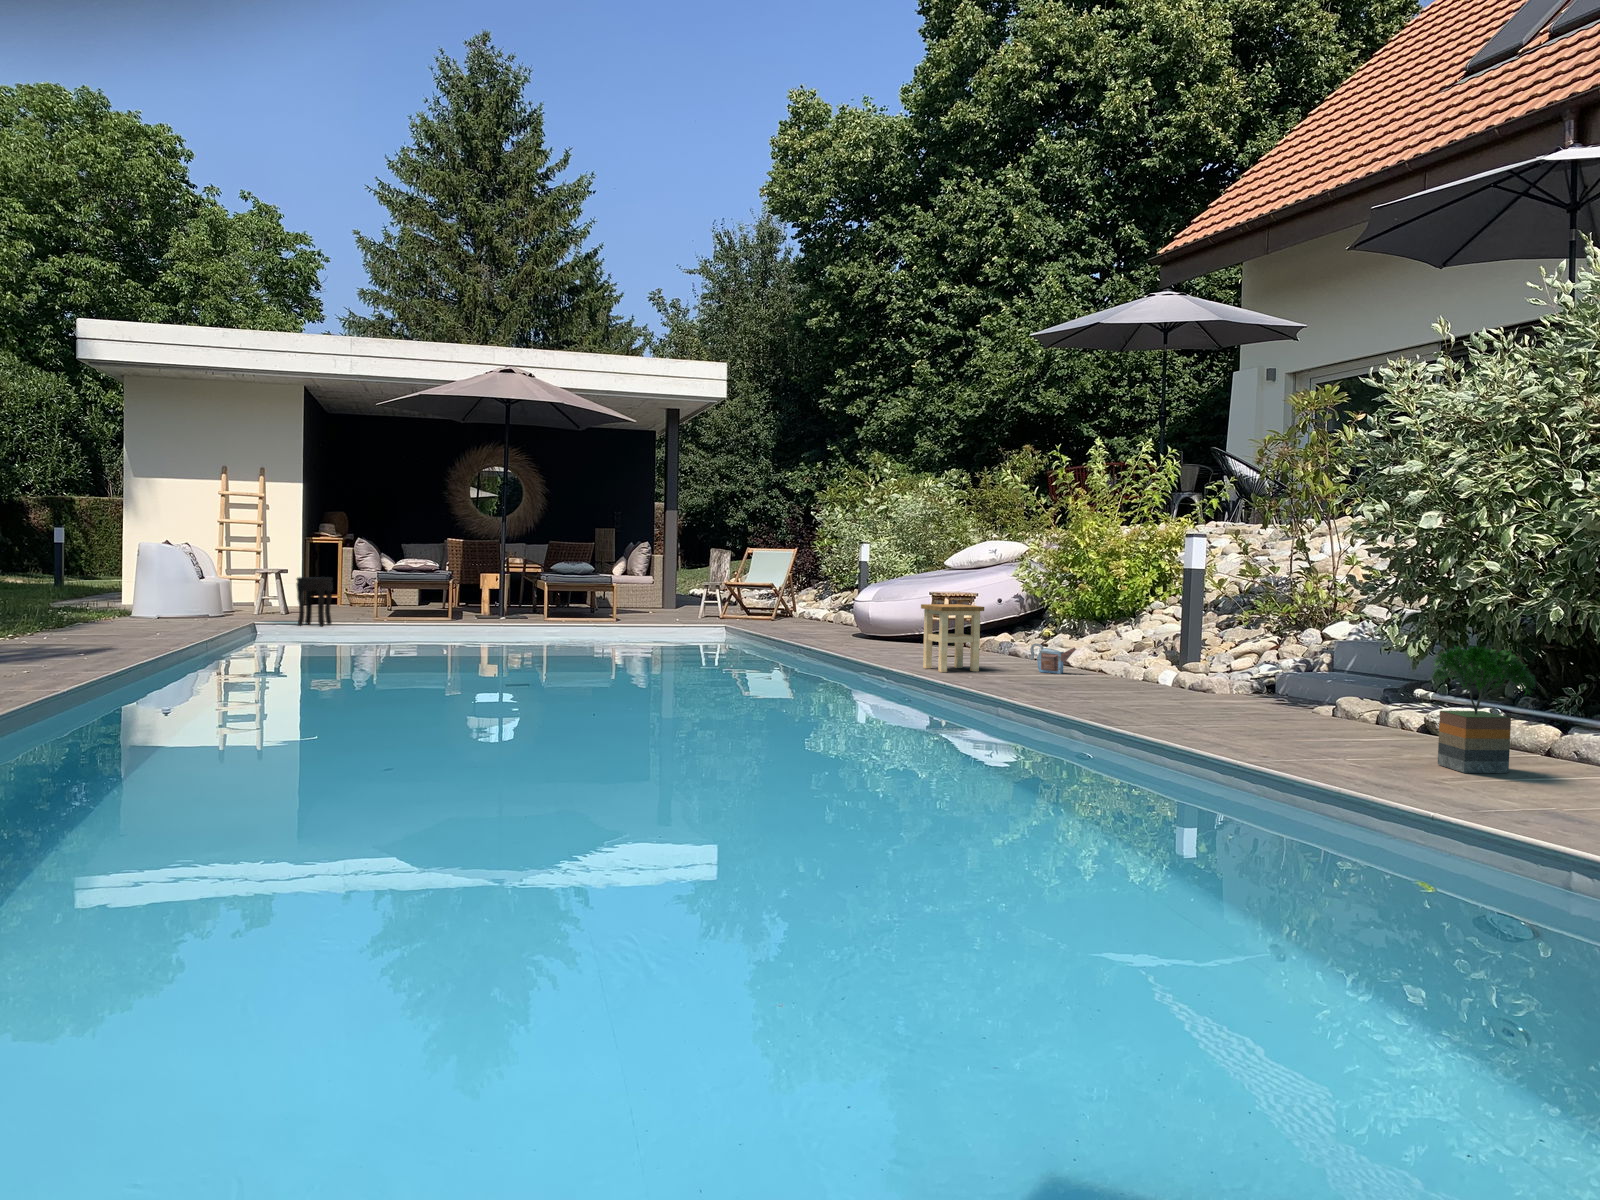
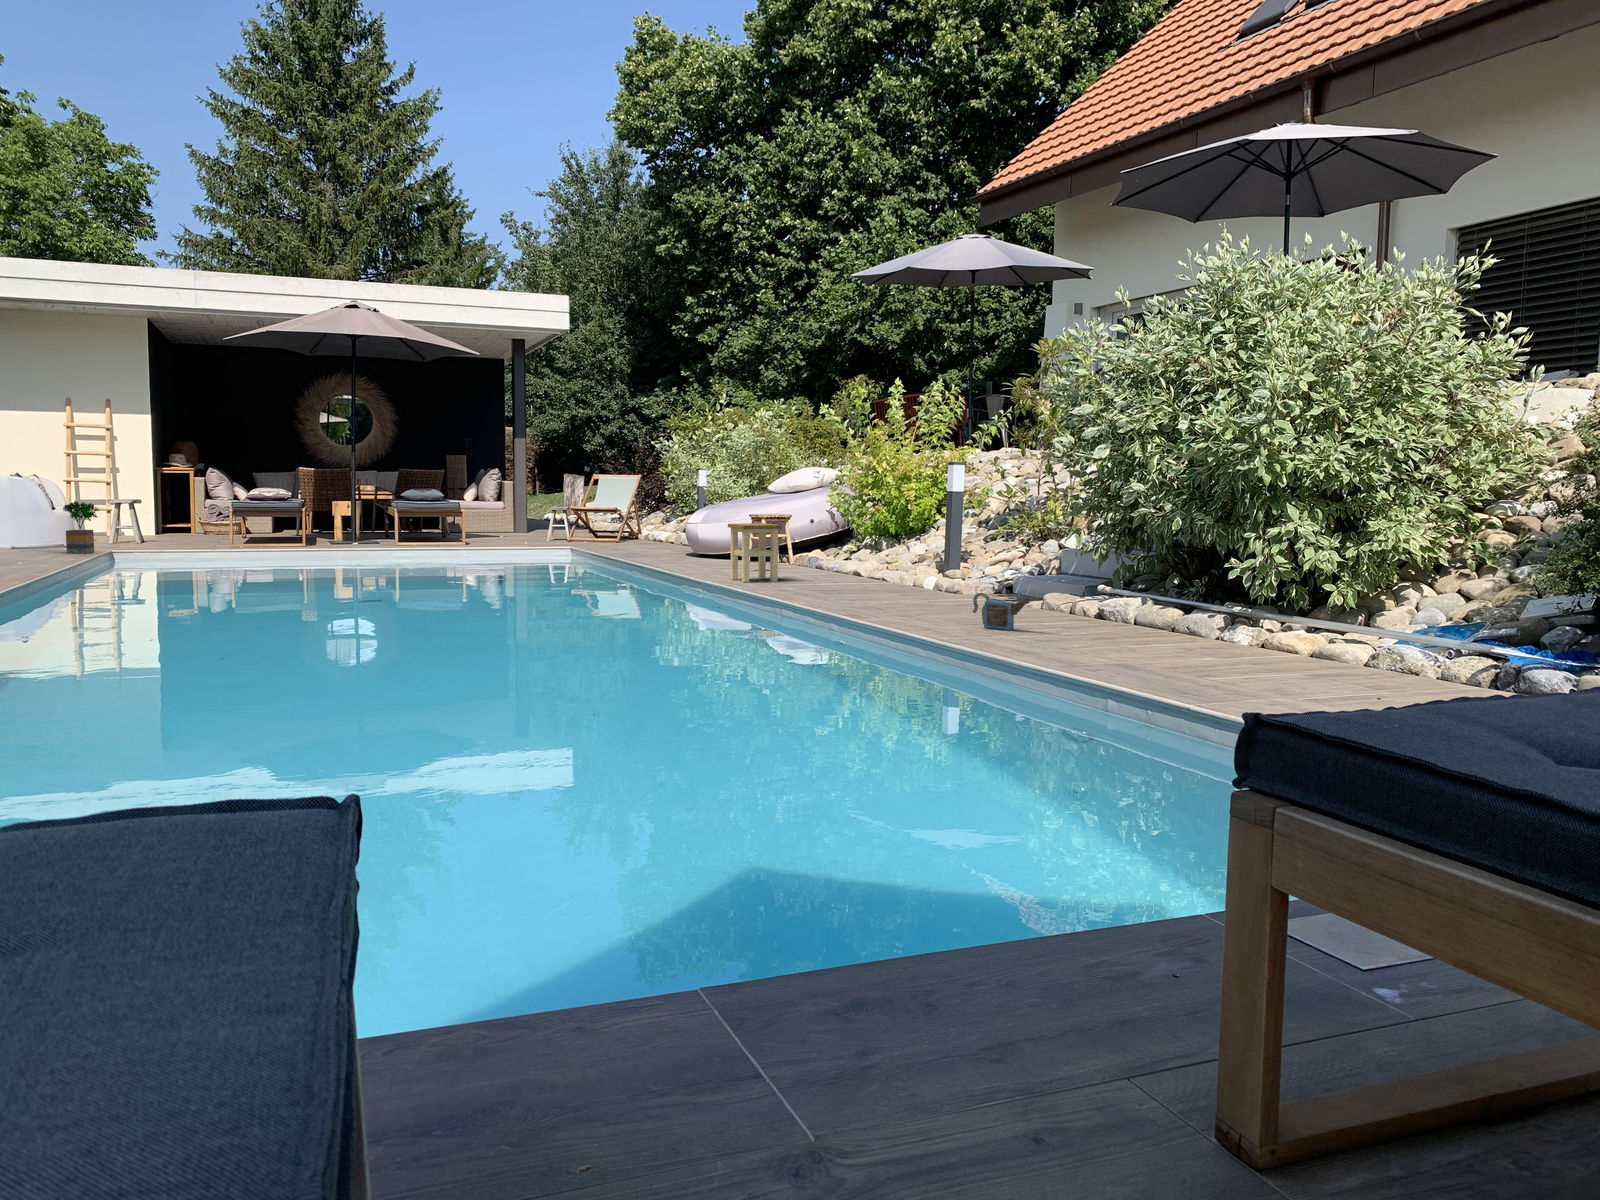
side table: present [296,577,333,626] -> none [152,506,189,553]
watering can: present [1030,643,1076,674] -> present [972,593,1030,630]
potted tree: present [1433,646,1535,773] -> present [63,502,99,554]

